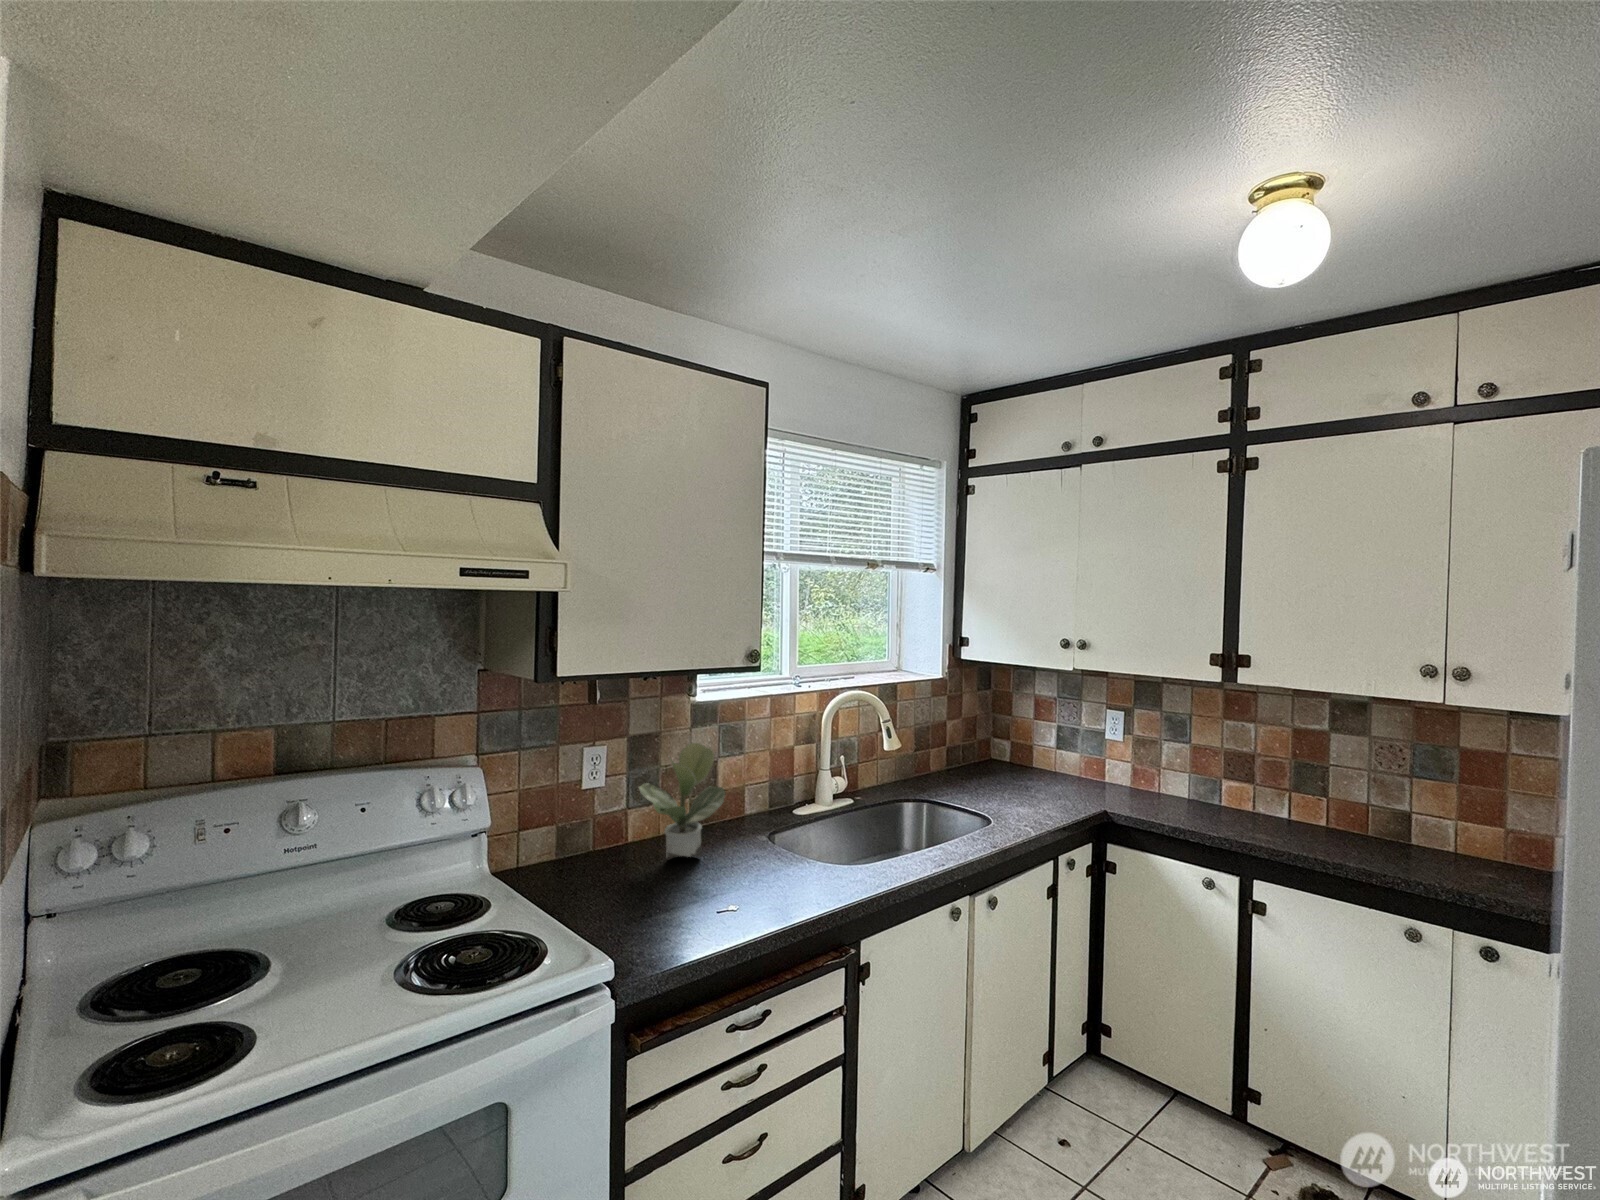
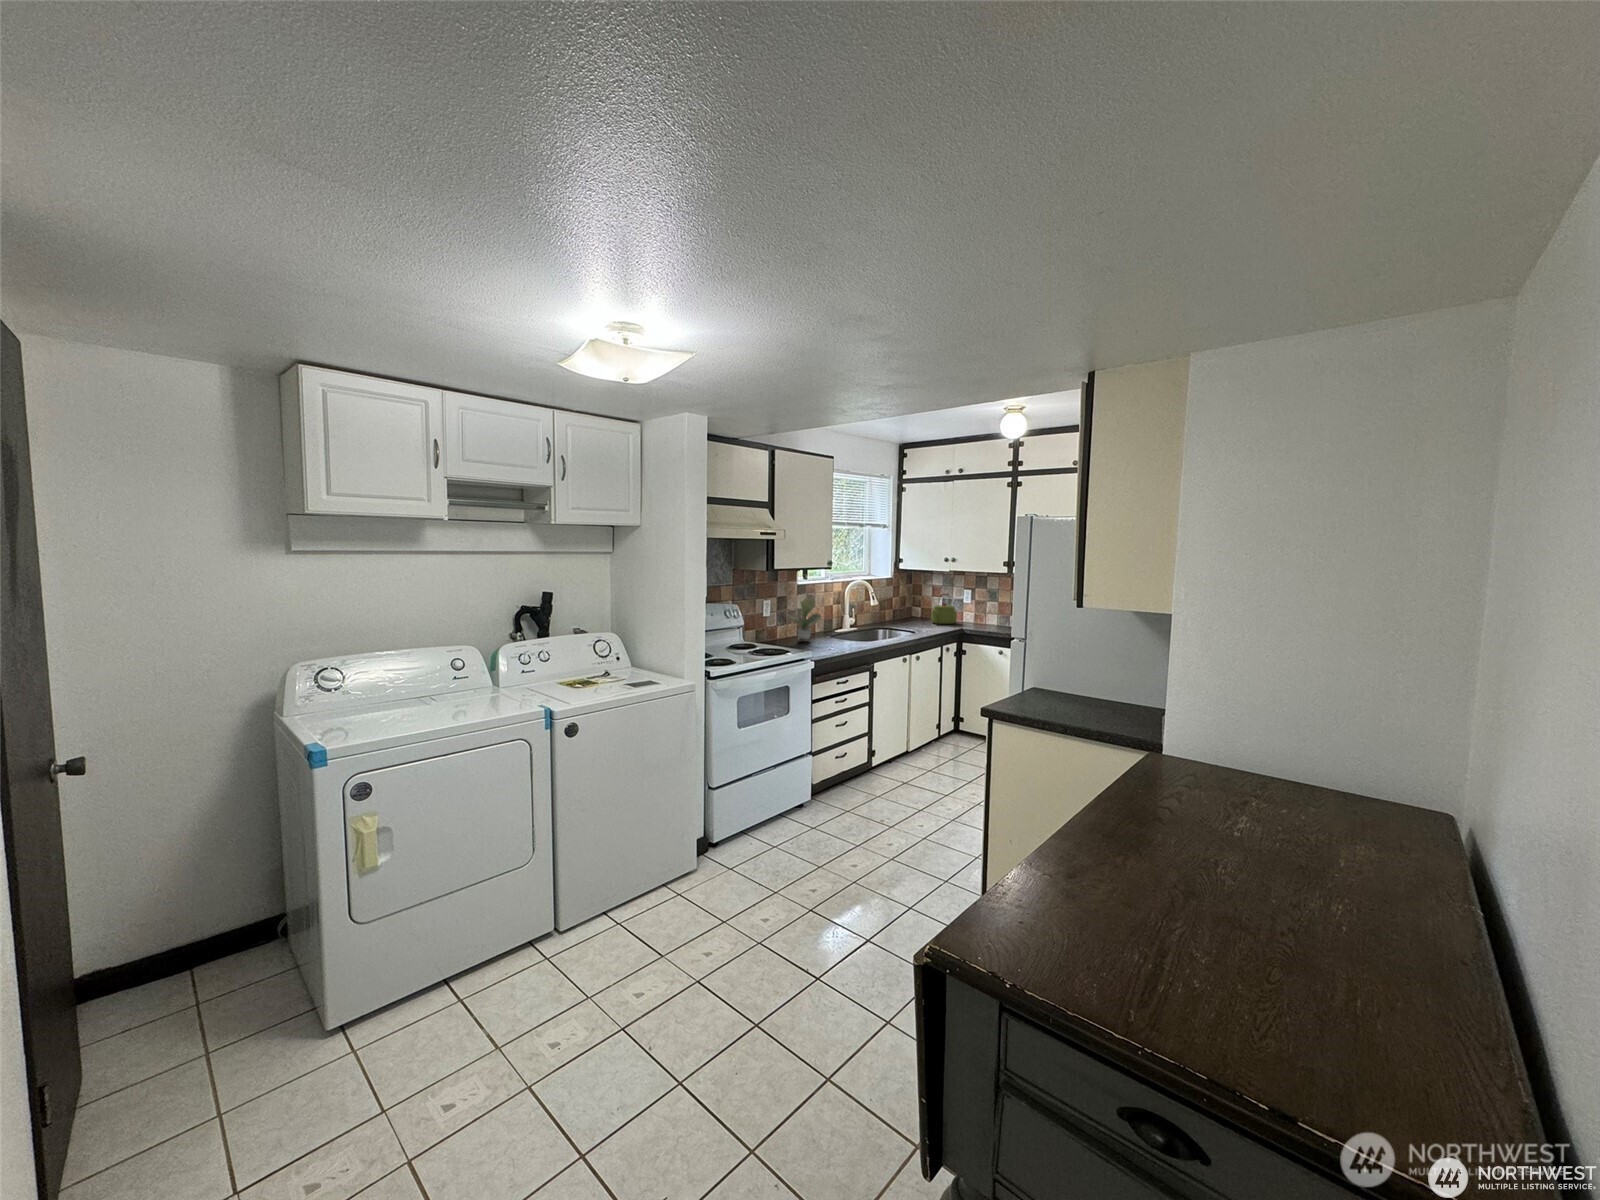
kettle: none [1030,717,1091,789] -> present [931,593,957,624]

